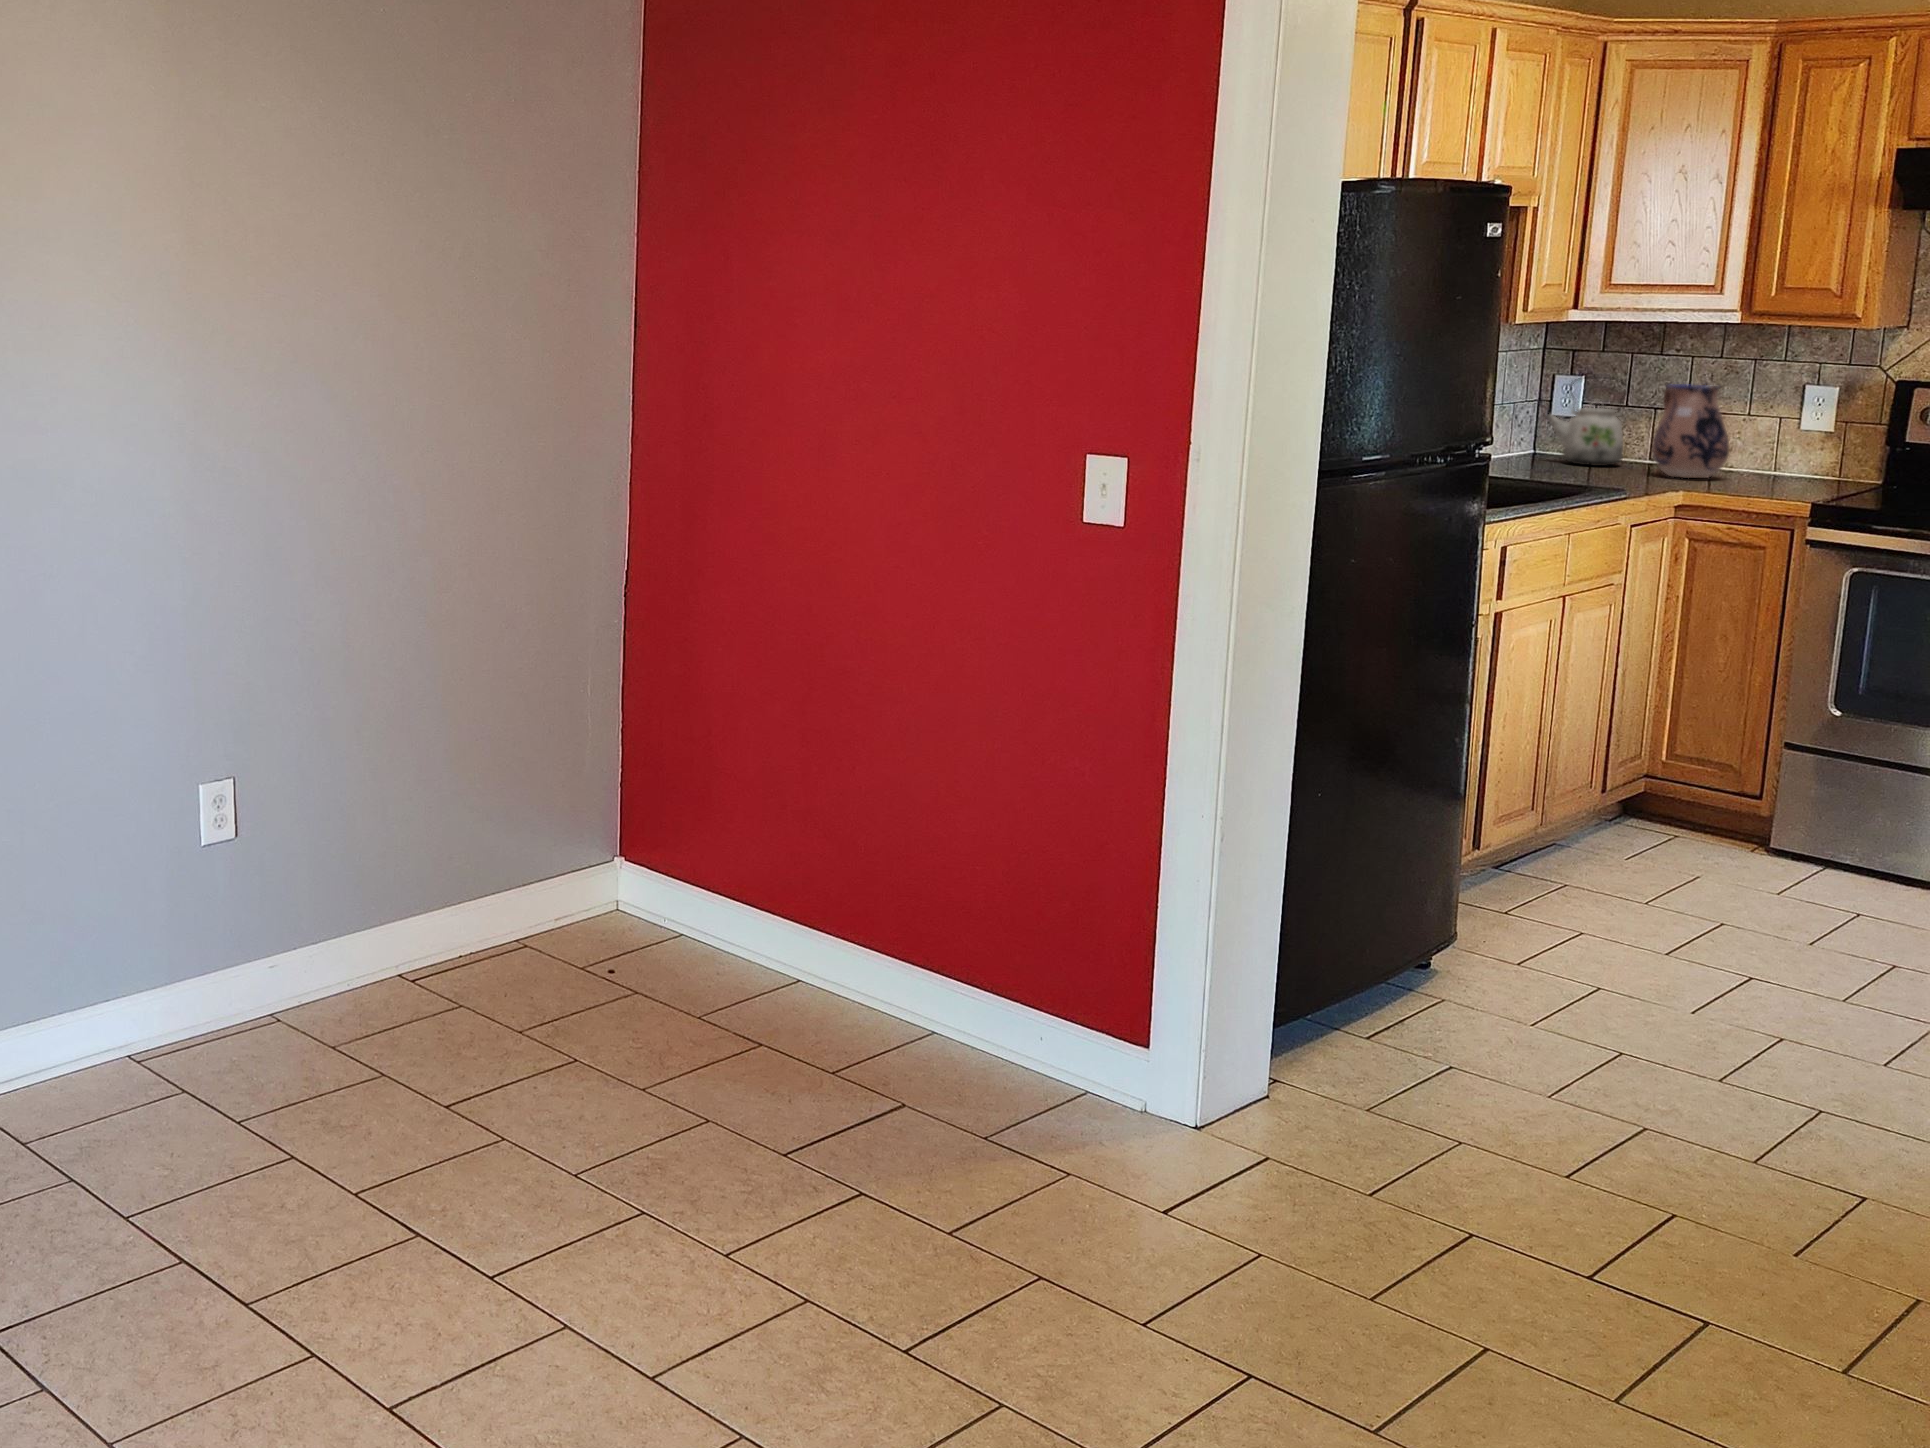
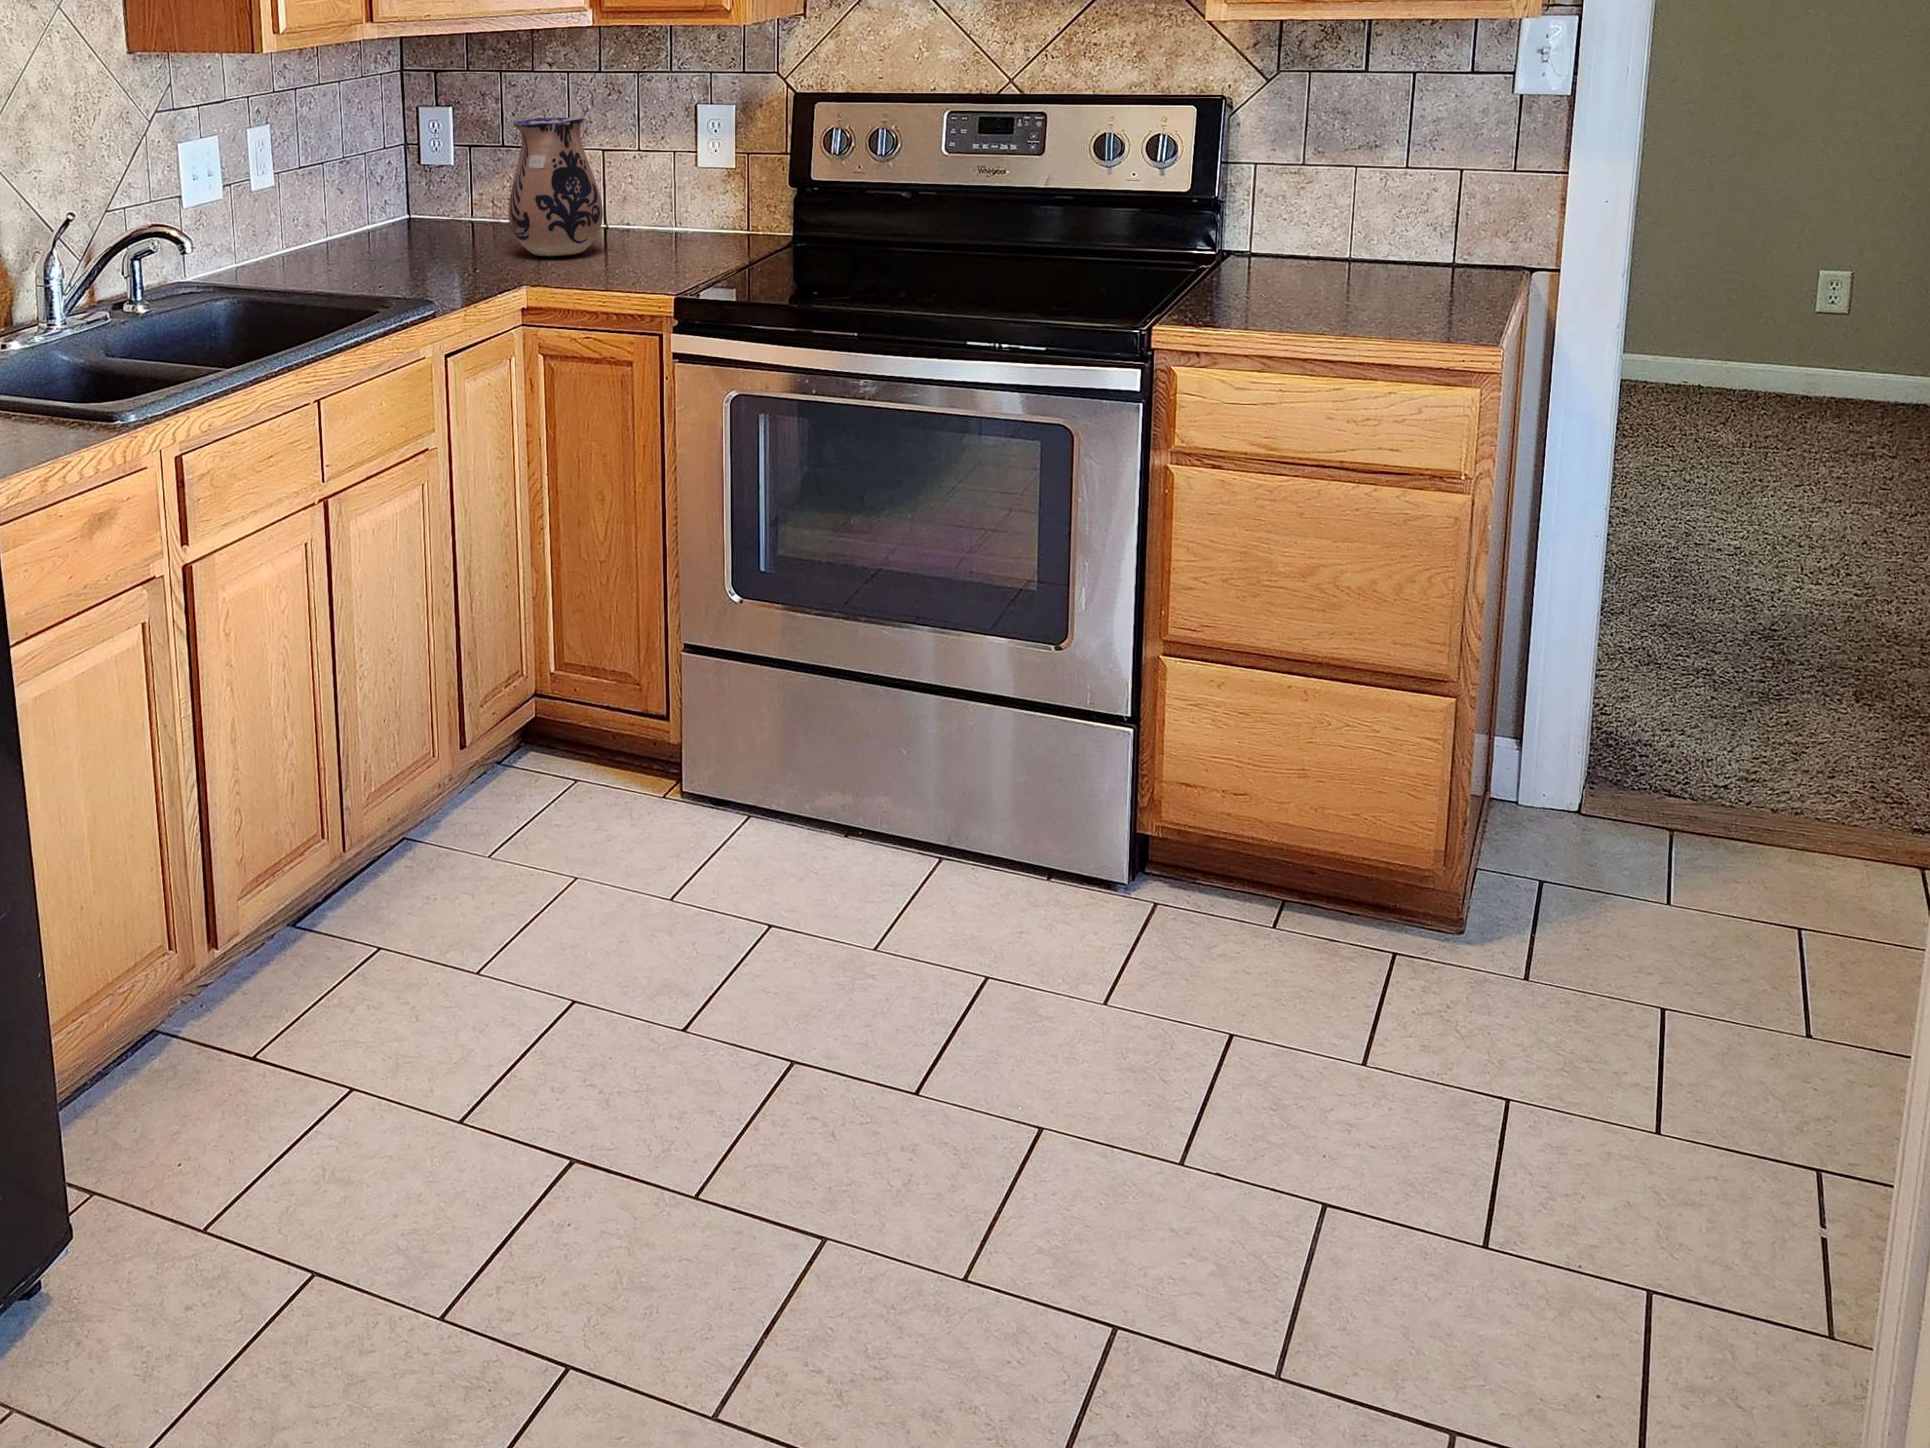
kettle: present [1544,377,1623,466] -> none [390,111,495,240]

